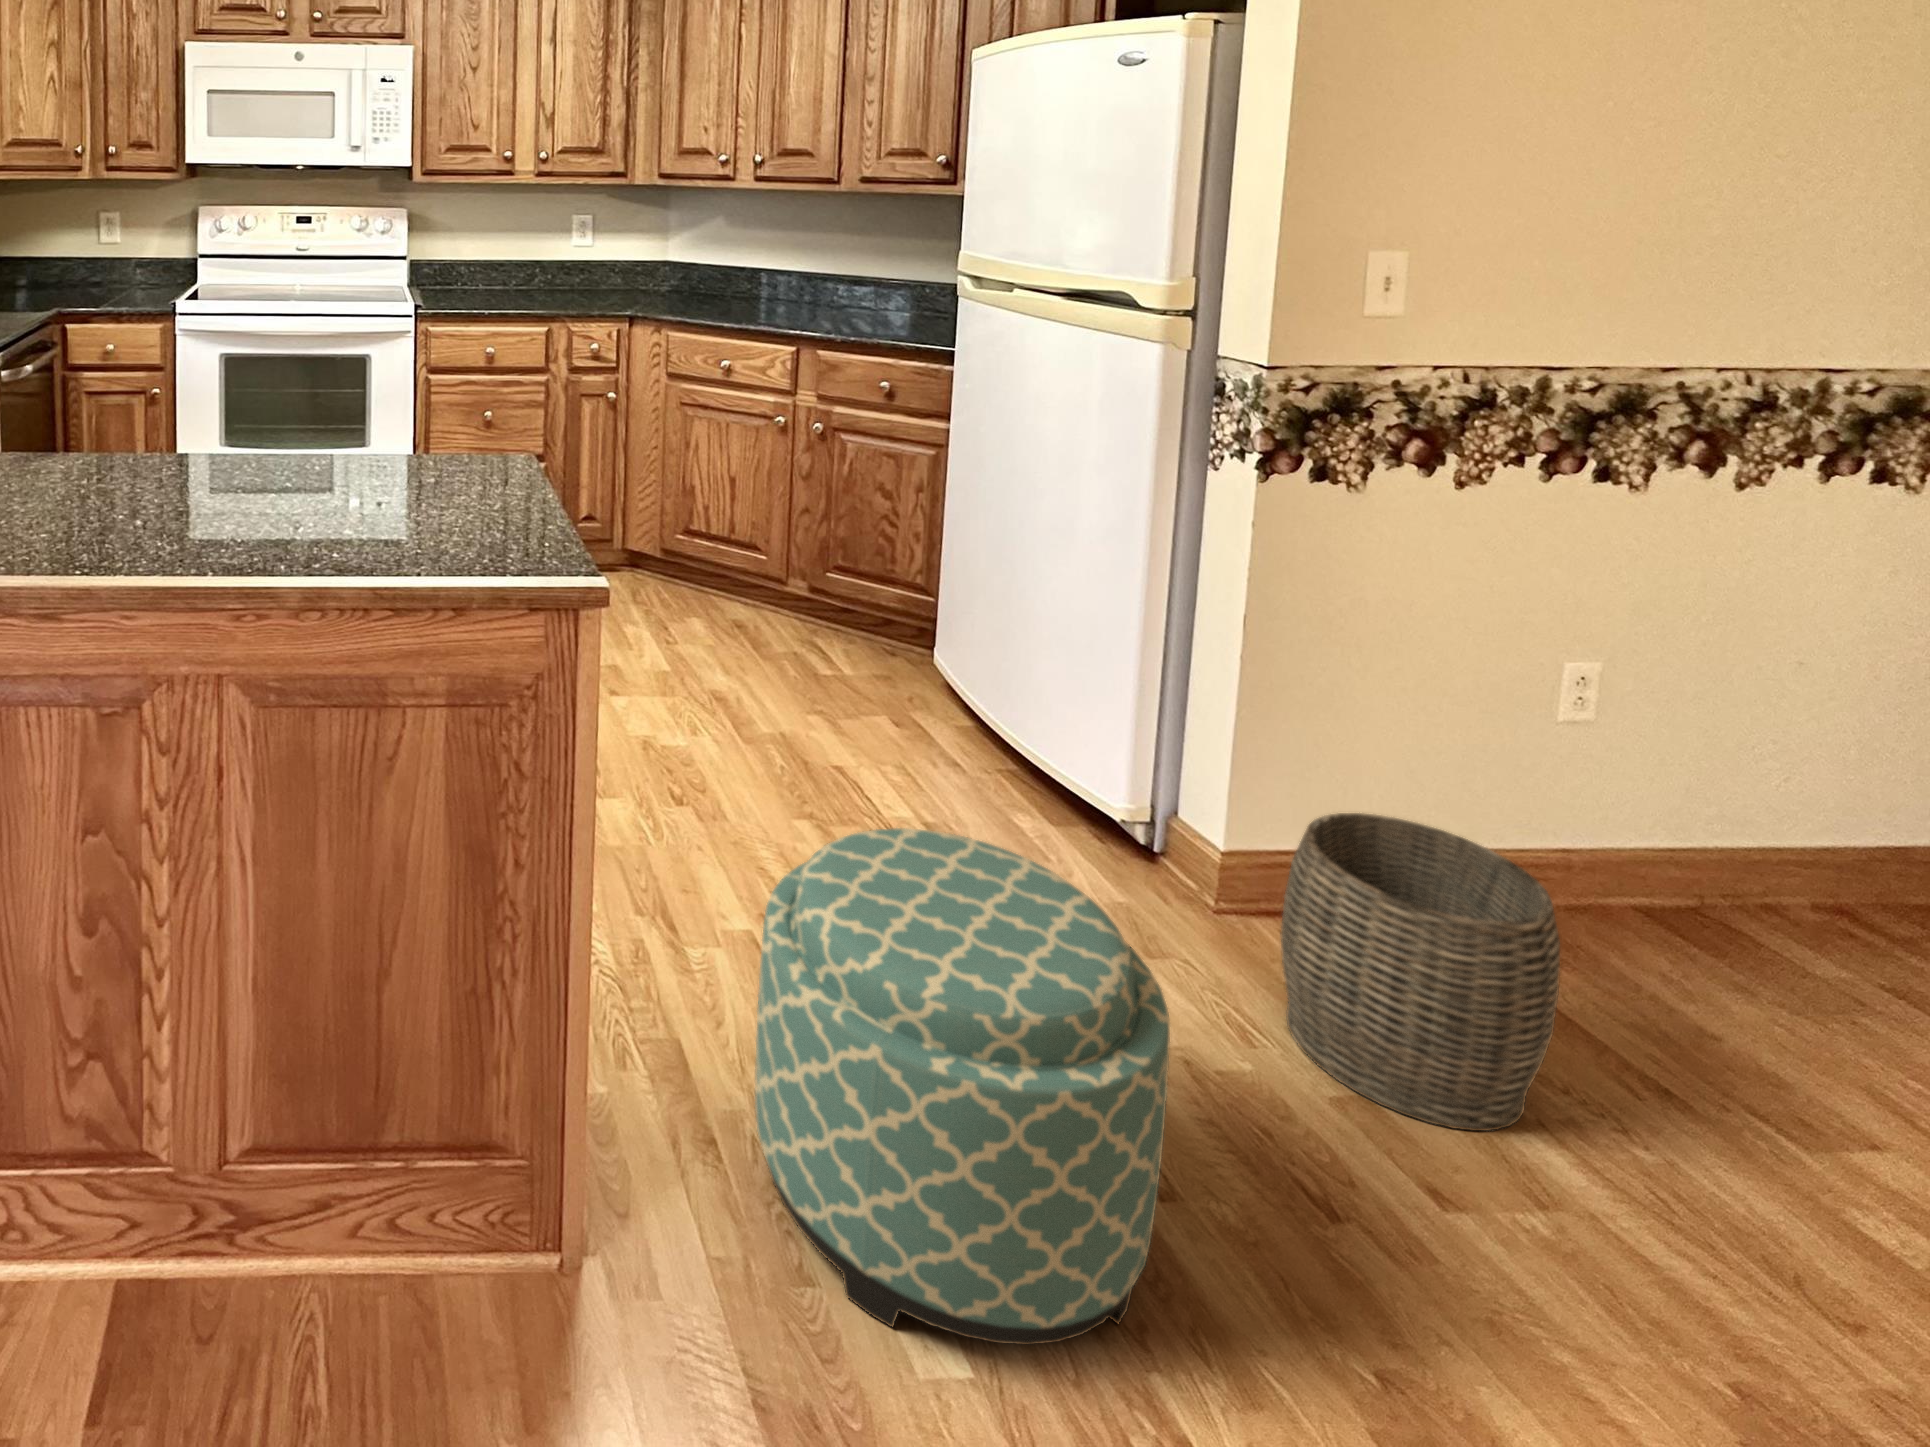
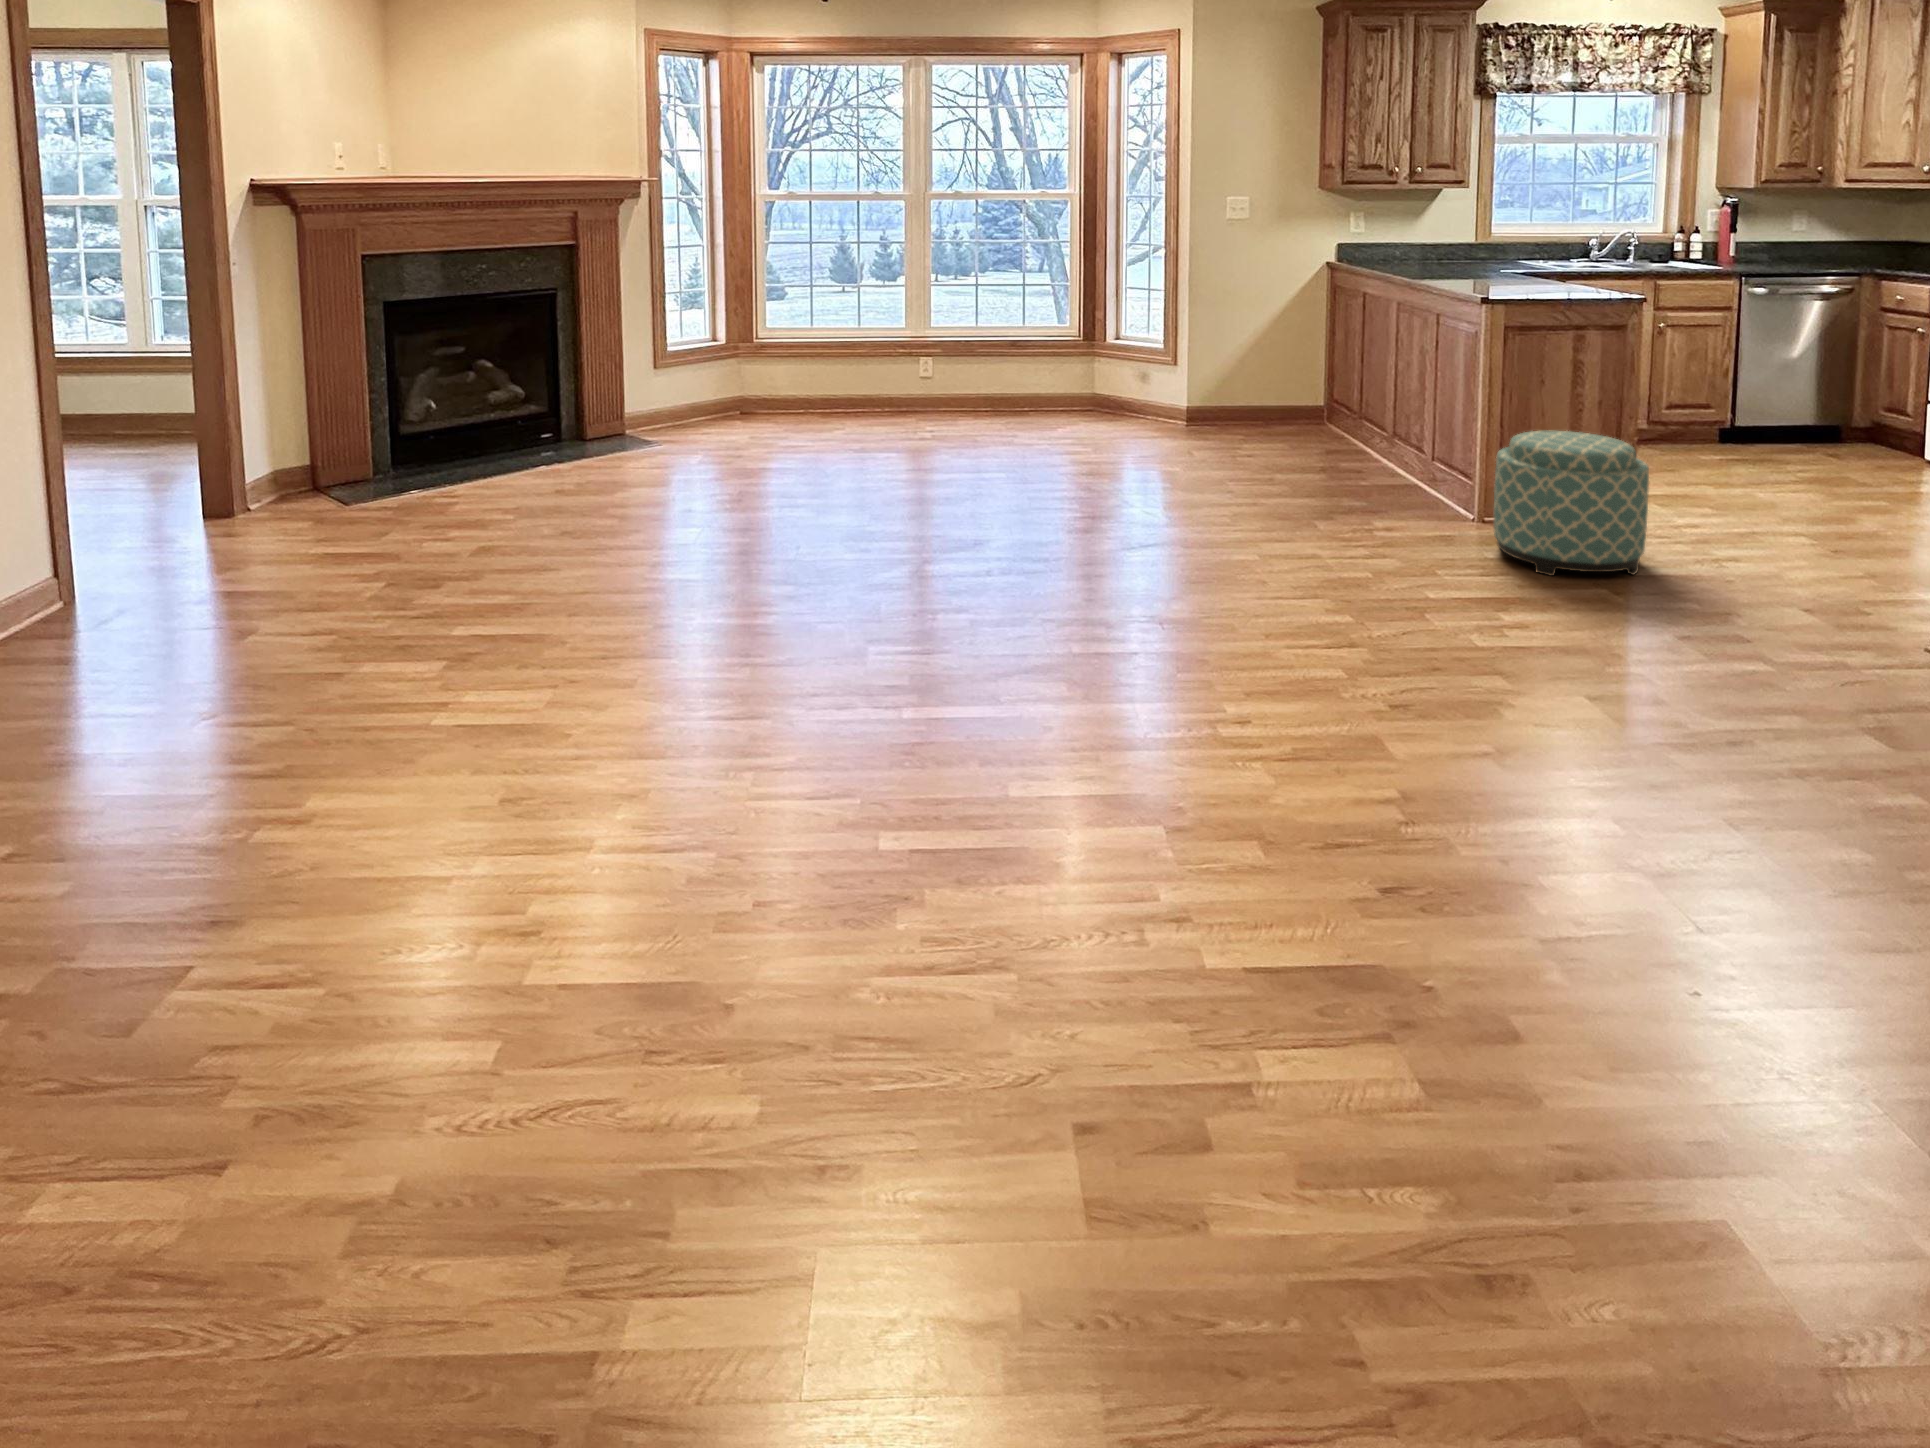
woven basket: present [1281,813,1560,1131] -> none [1737,526,1875,669]

